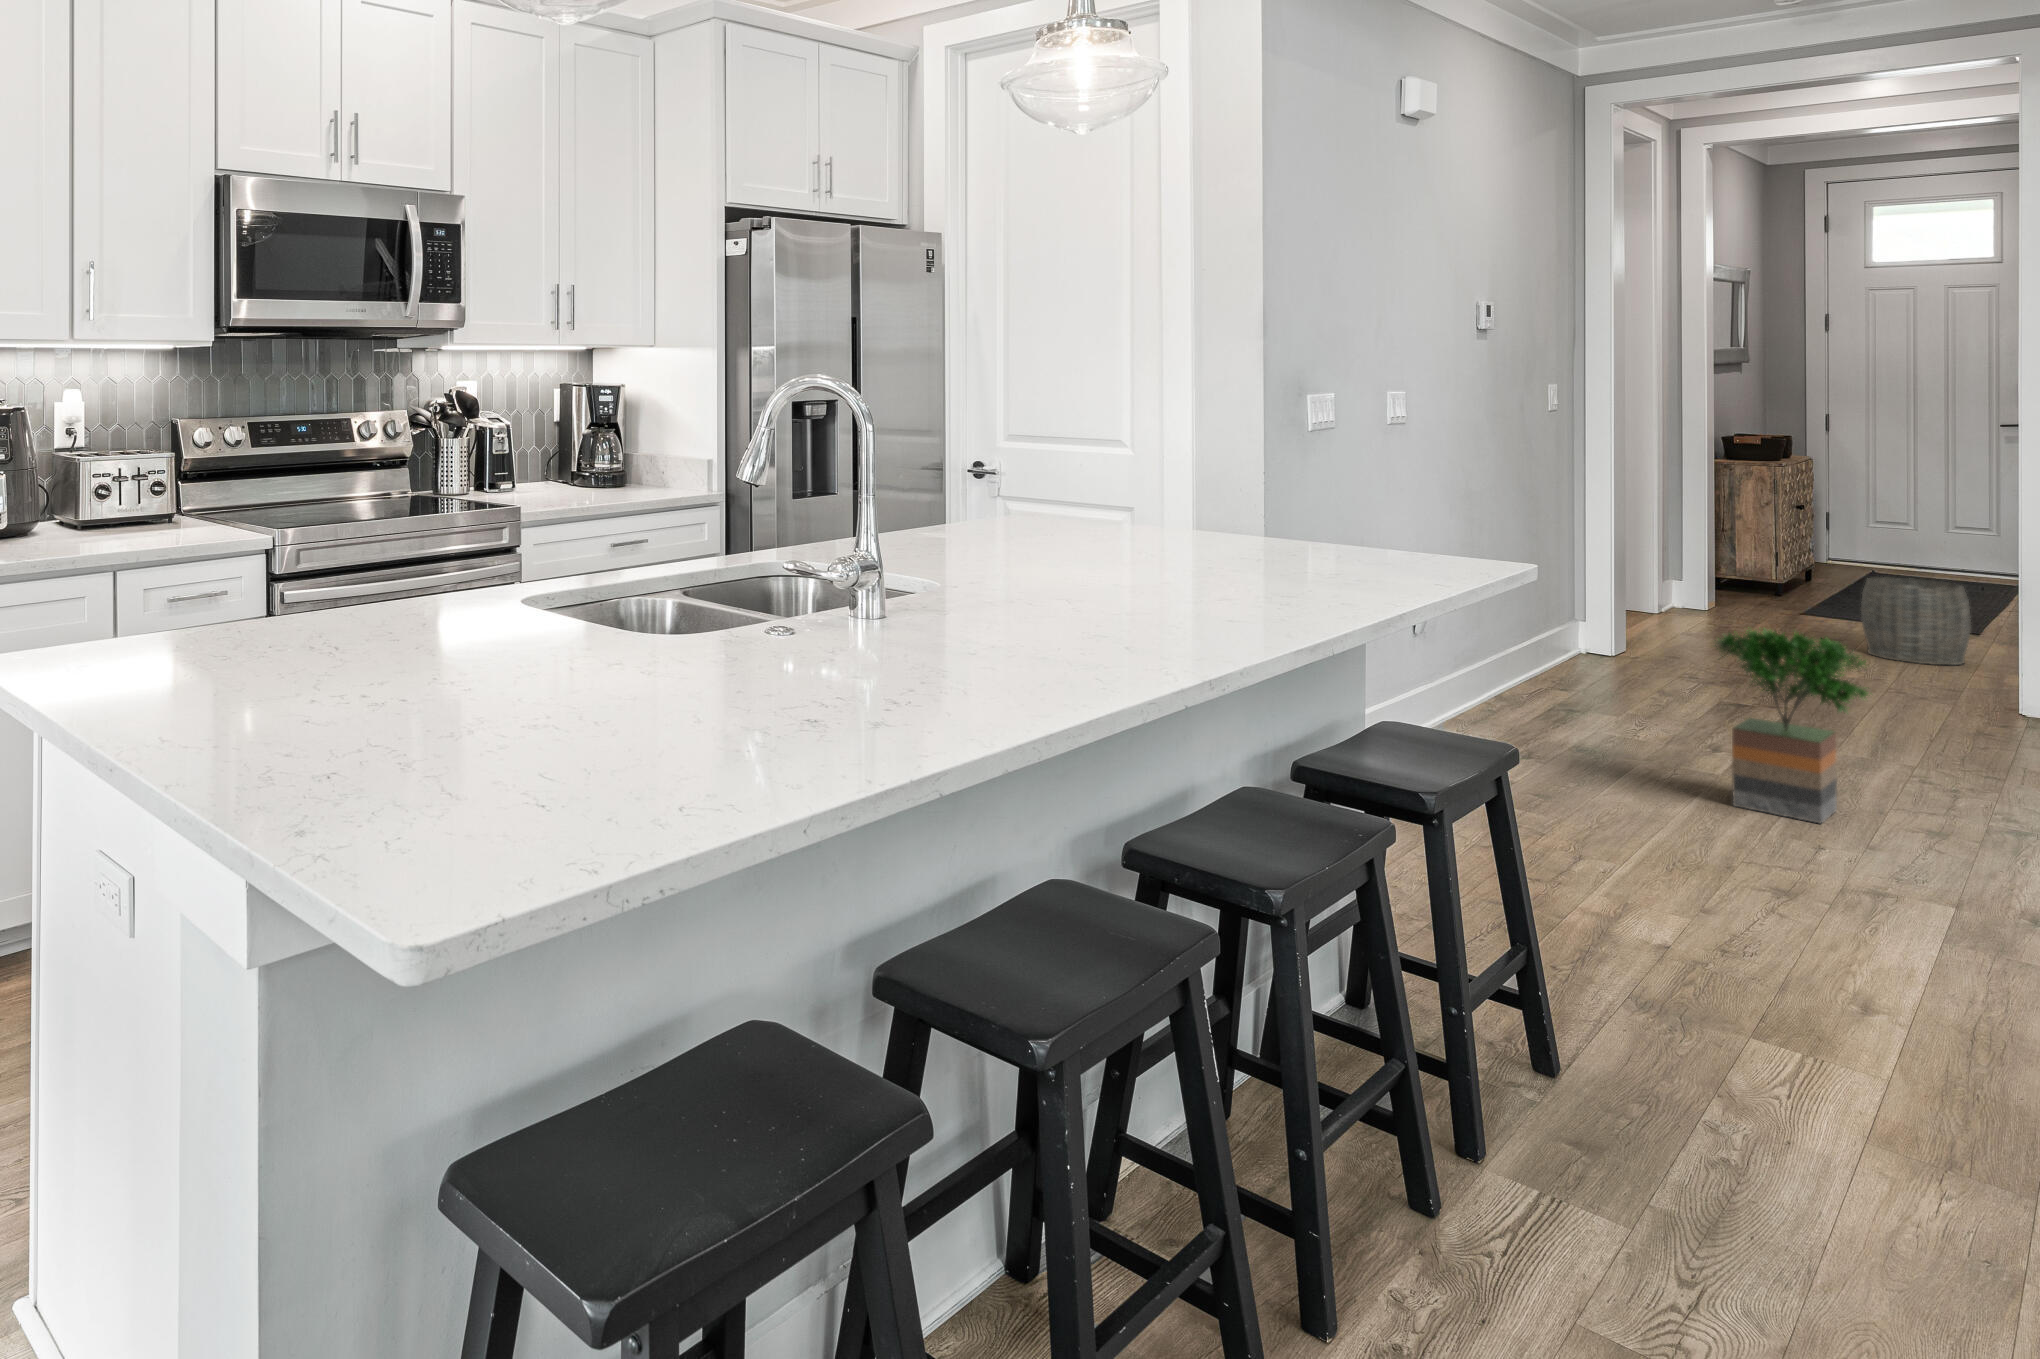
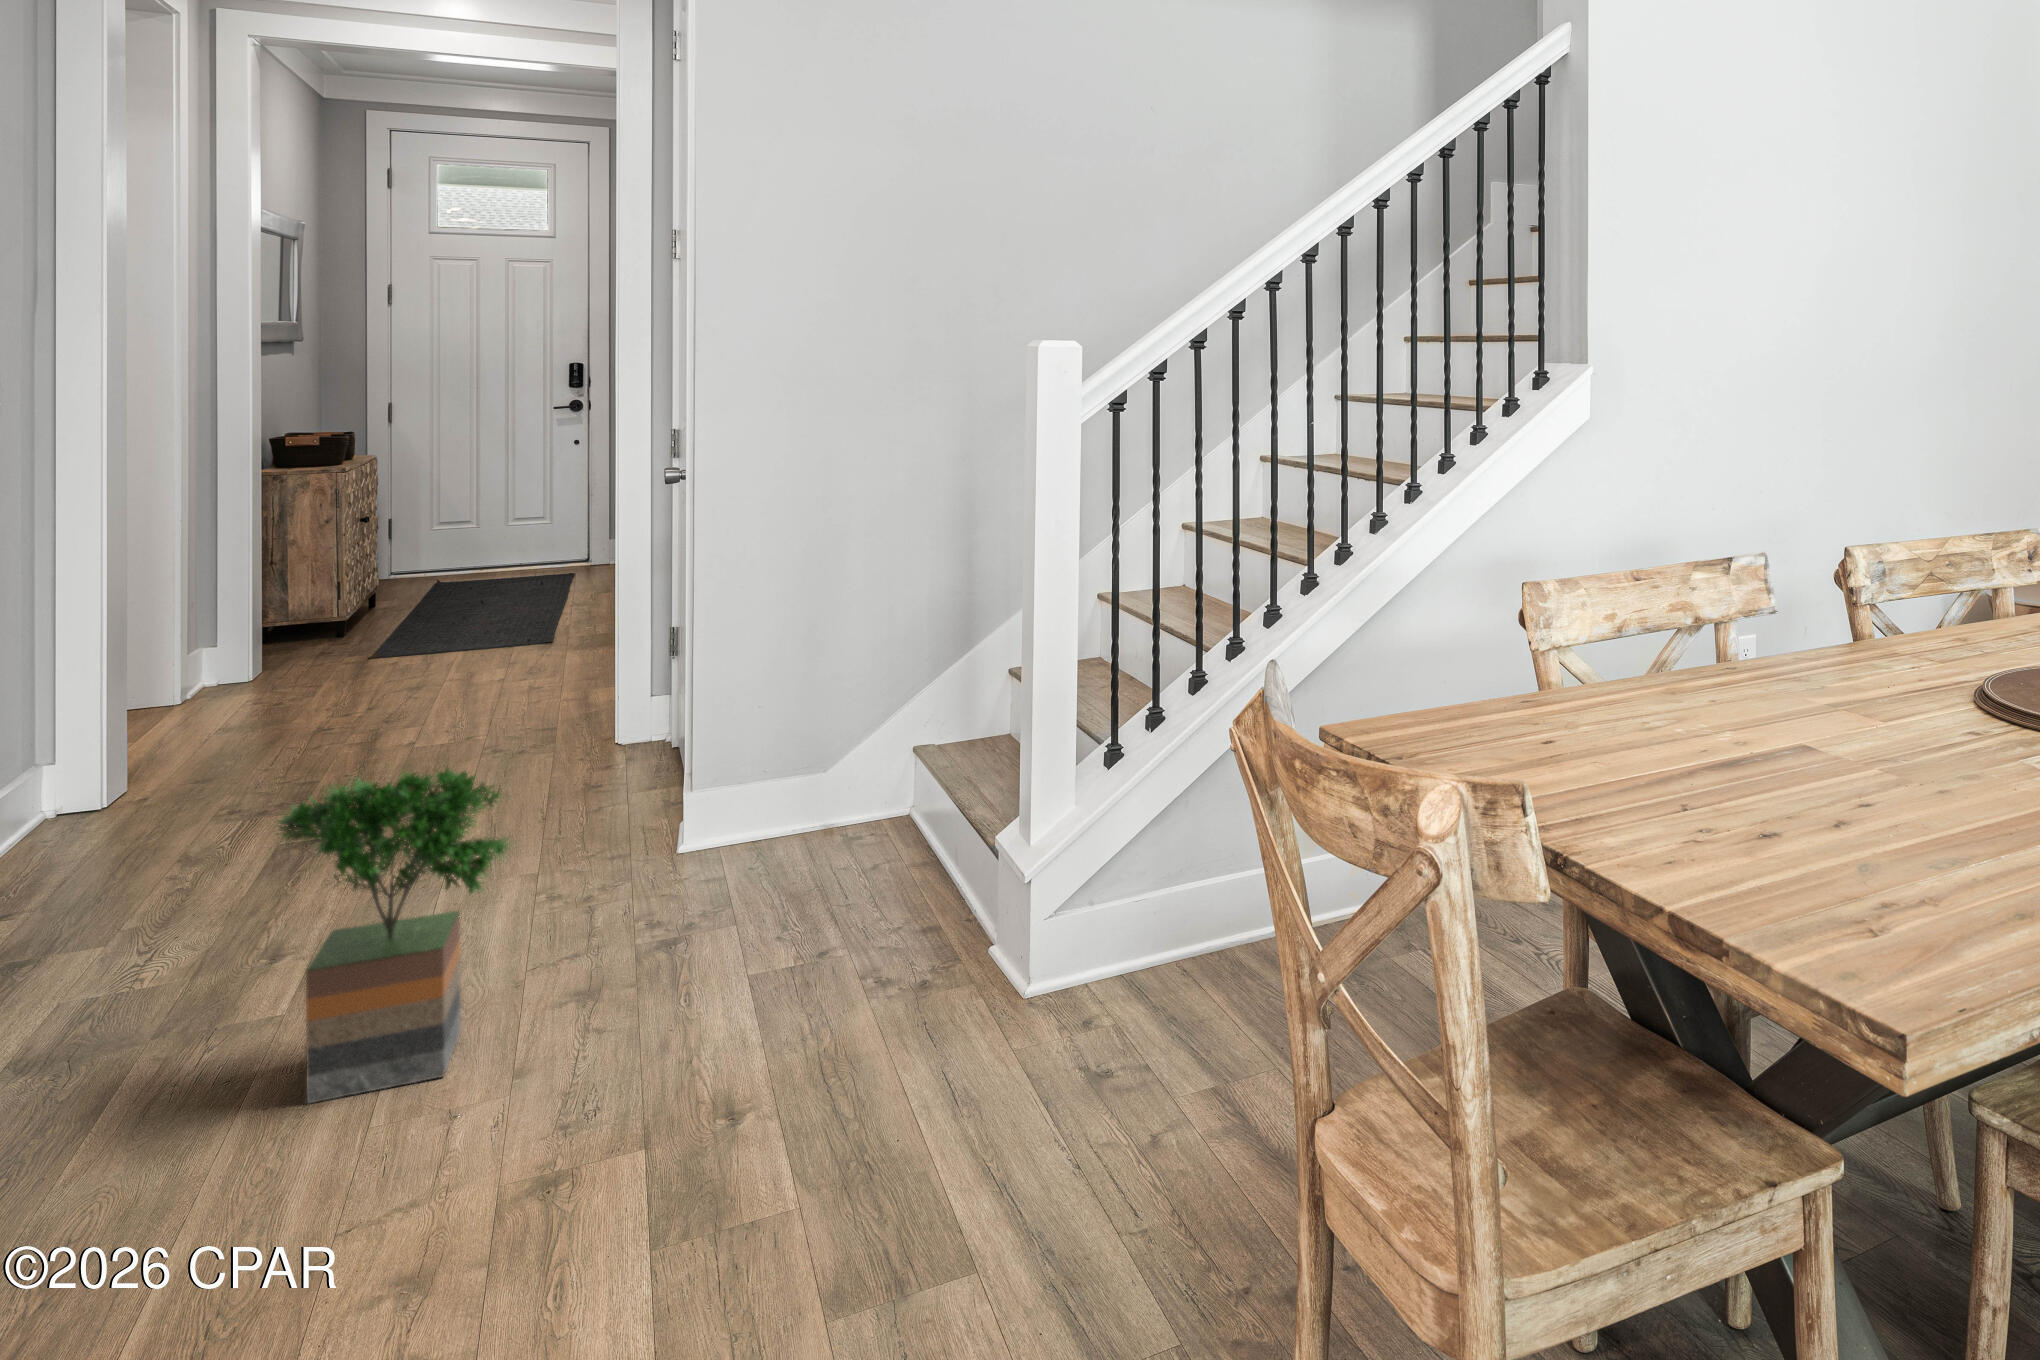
woven basket: present [1861,577,1971,665] -> none [446,599,557,706]

